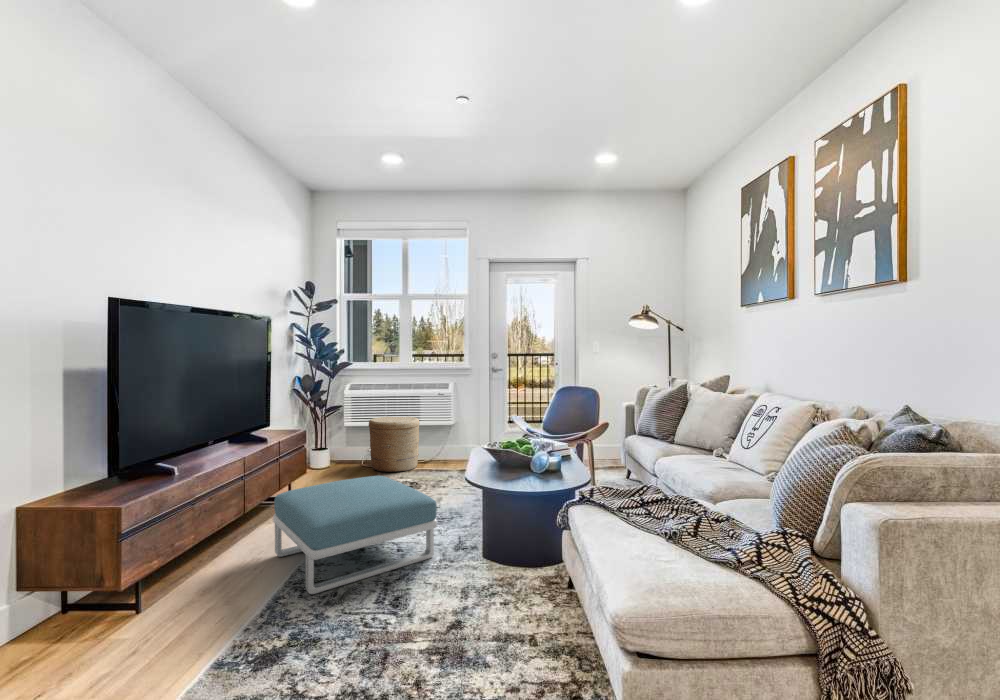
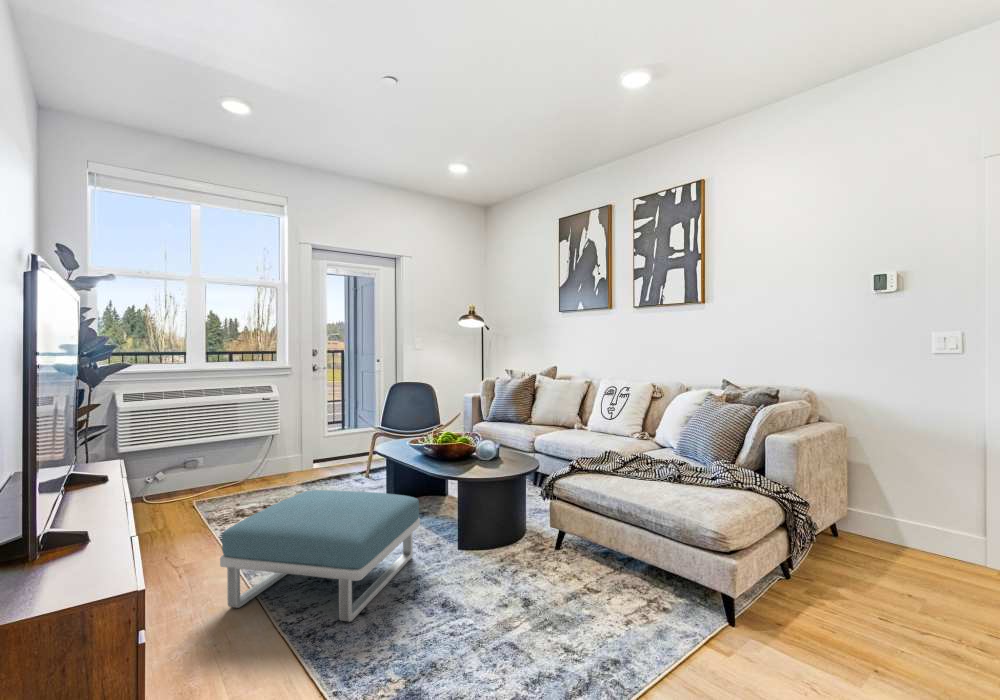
woven basket: present [369,417,419,472] -> none [175,430,246,501]

